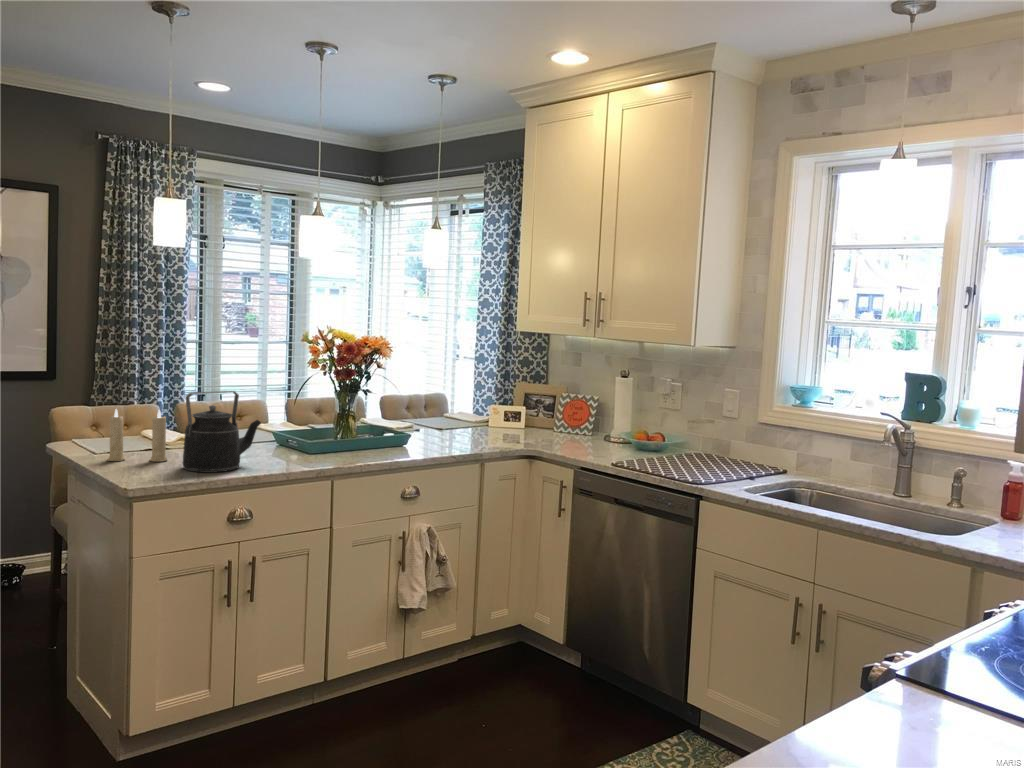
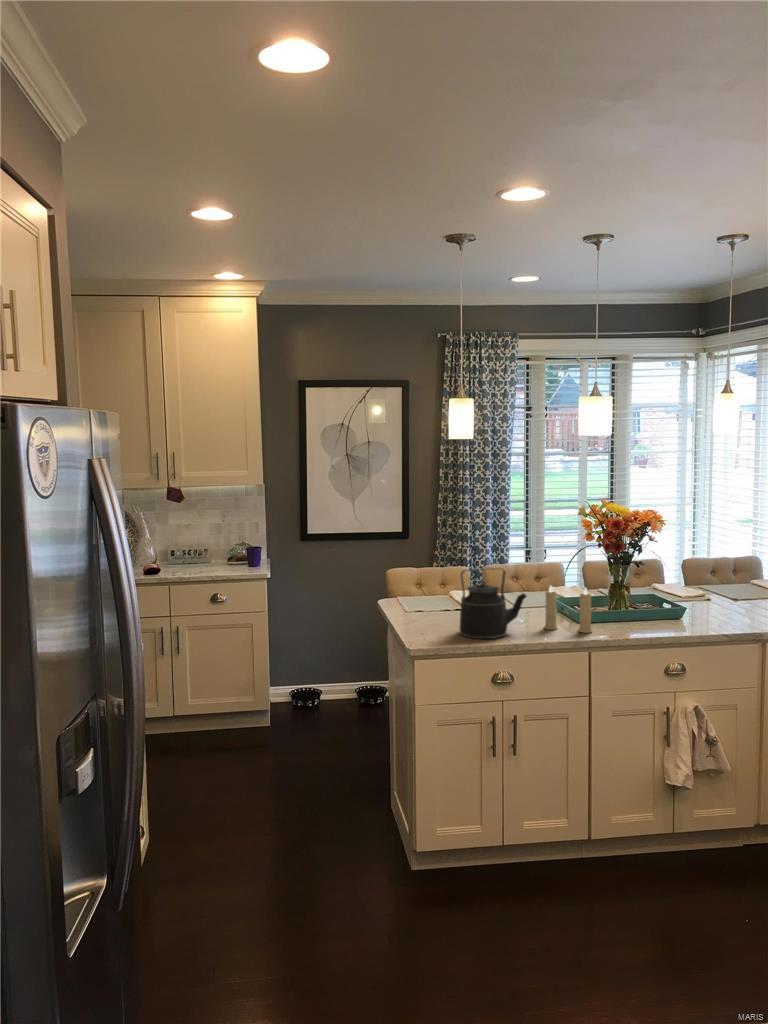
candle: present [107,409,167,462] -> present [544,586,592,633]

